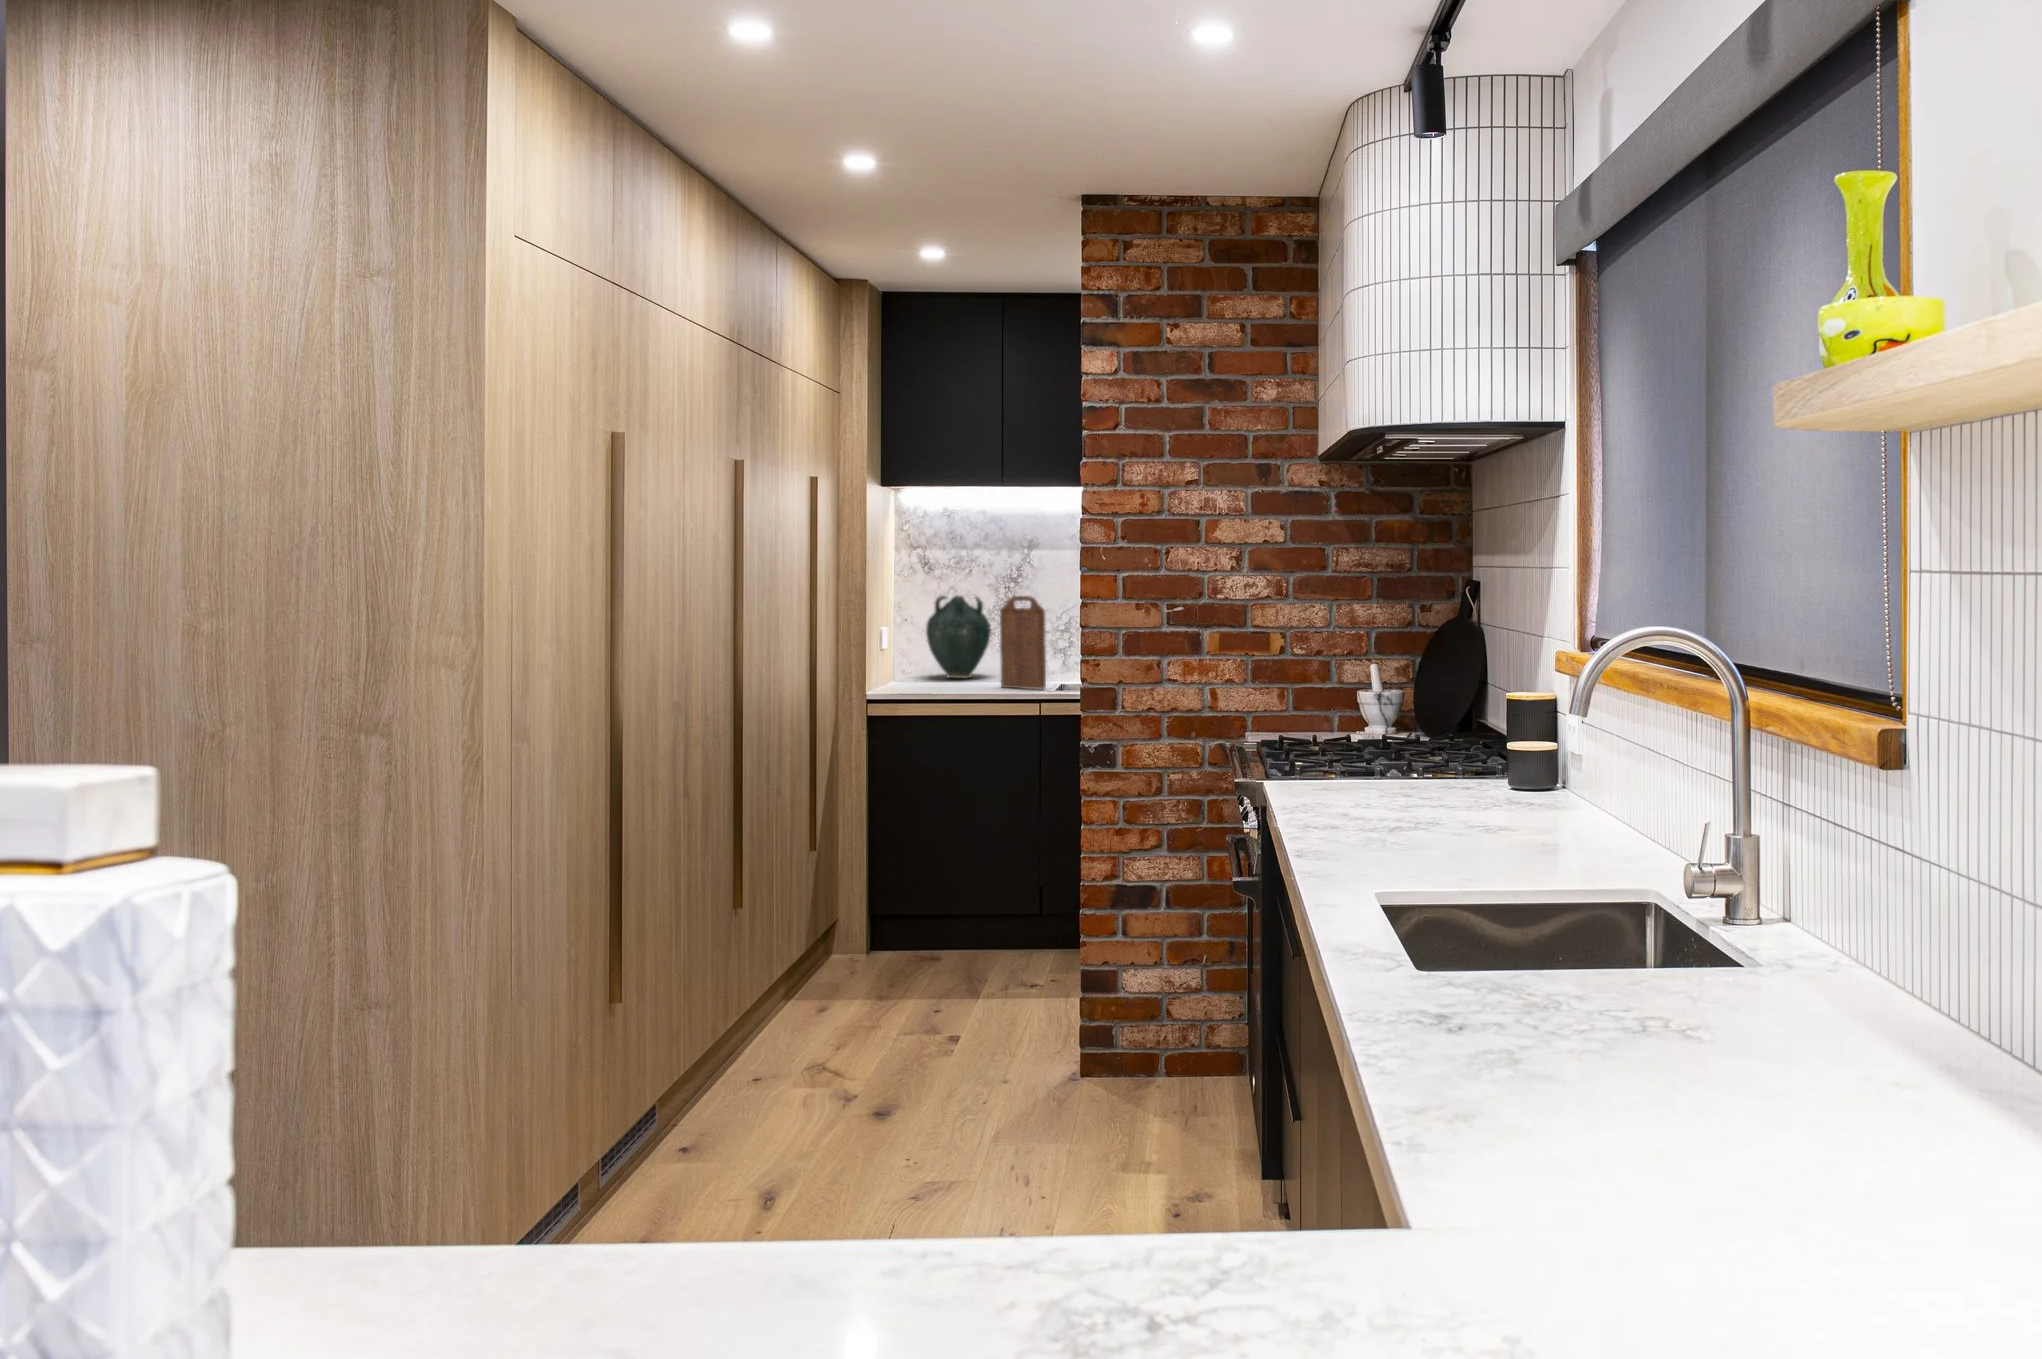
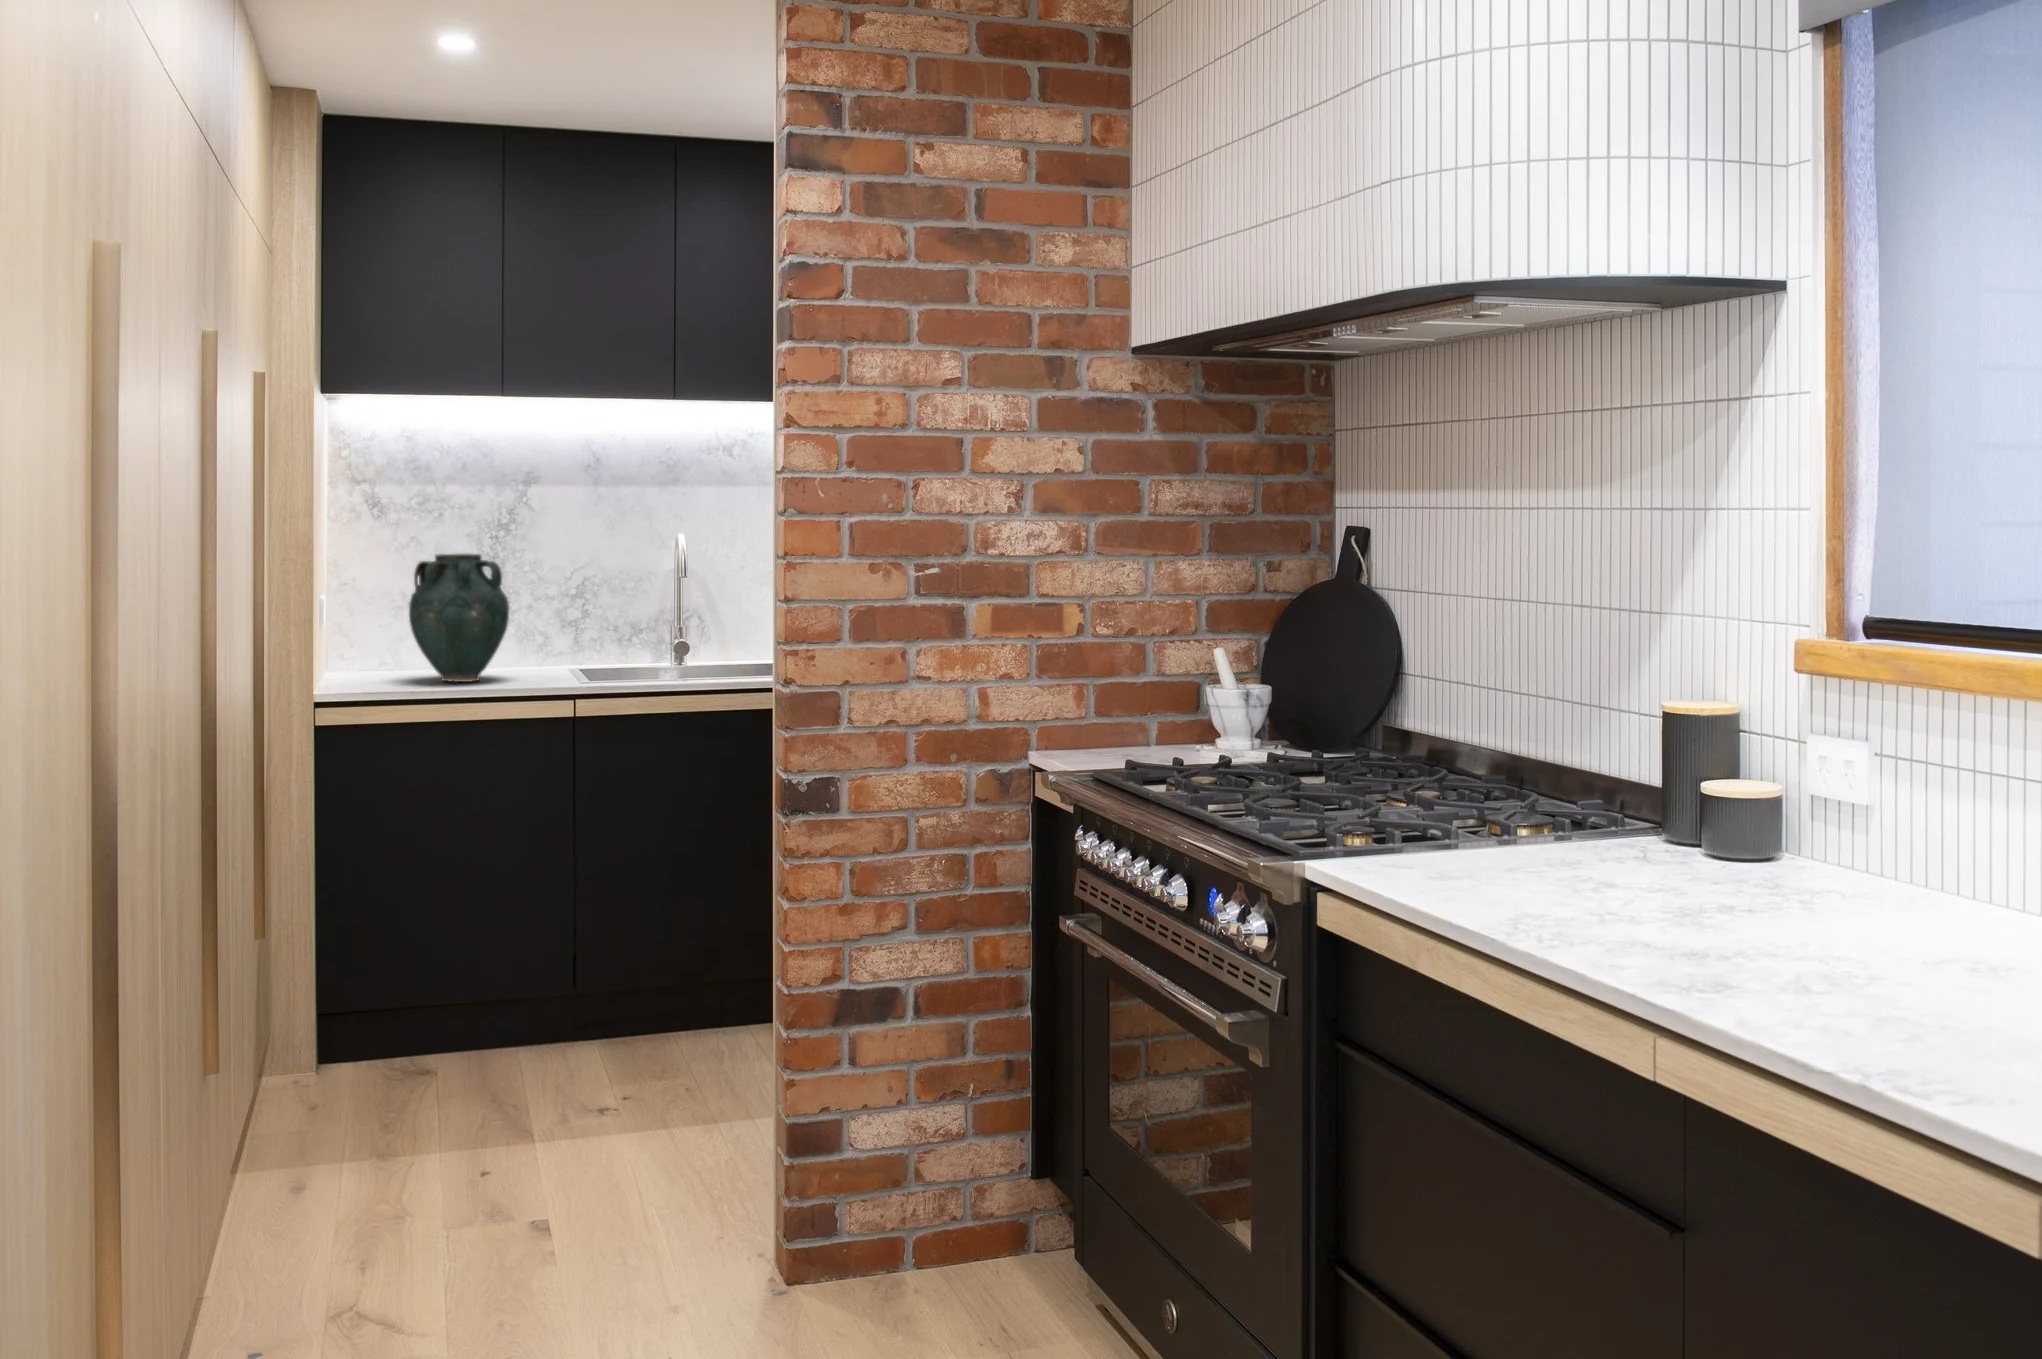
cutting board: present [1000,596,1046,689] -> none [537,561,612,696]

